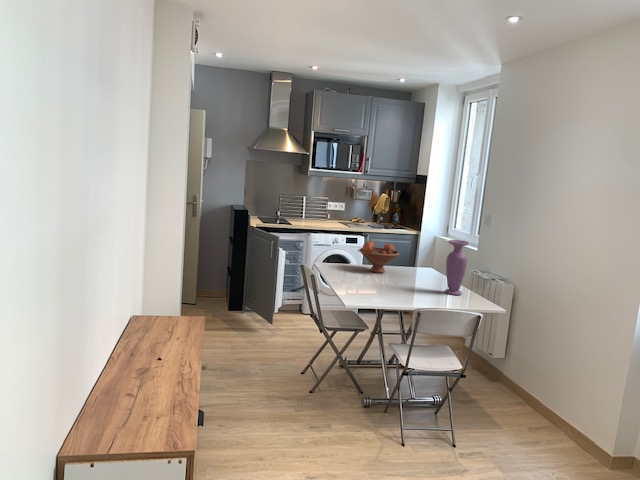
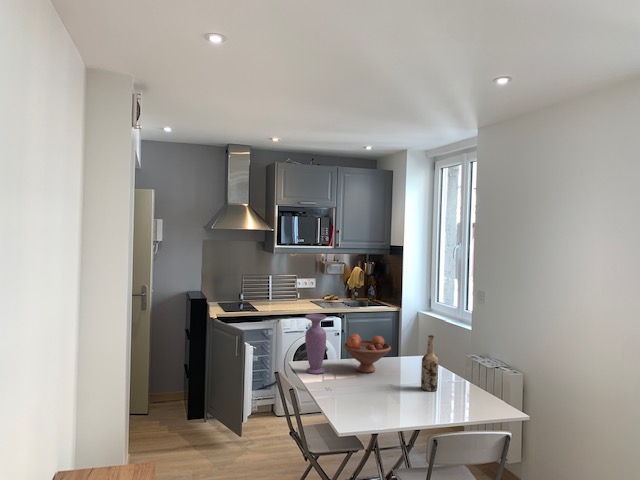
vase: present [445,240,469,295] -> present [305,314,326,374]
wine bottle: none [420,242,436,288] -> present [421,335,439,391]

